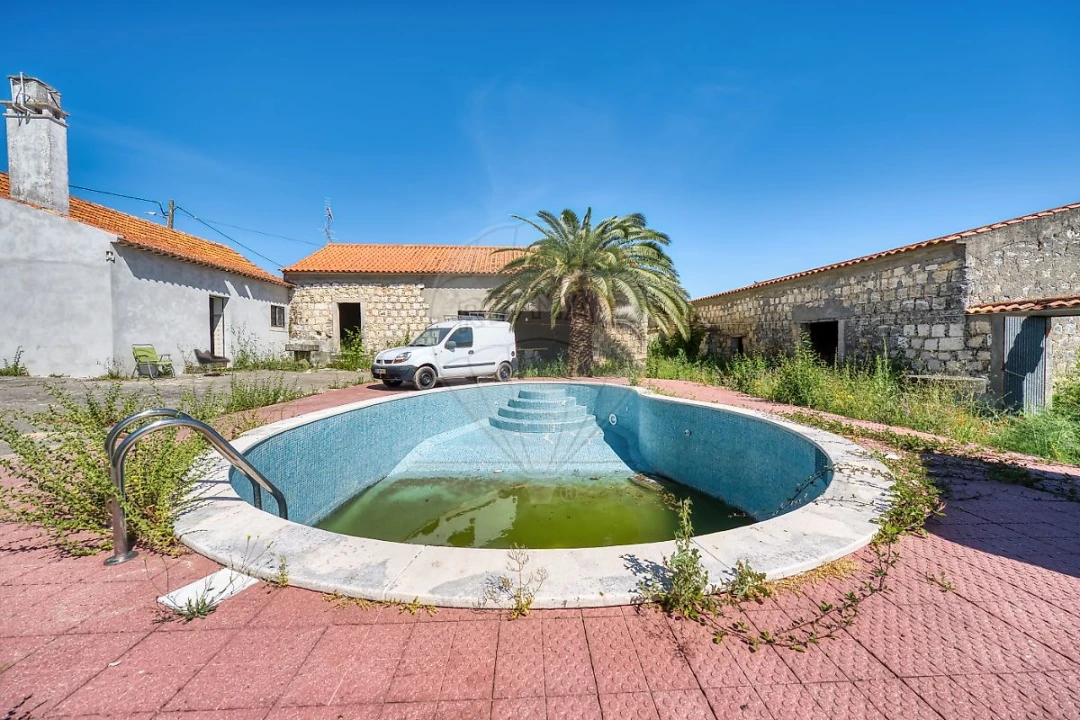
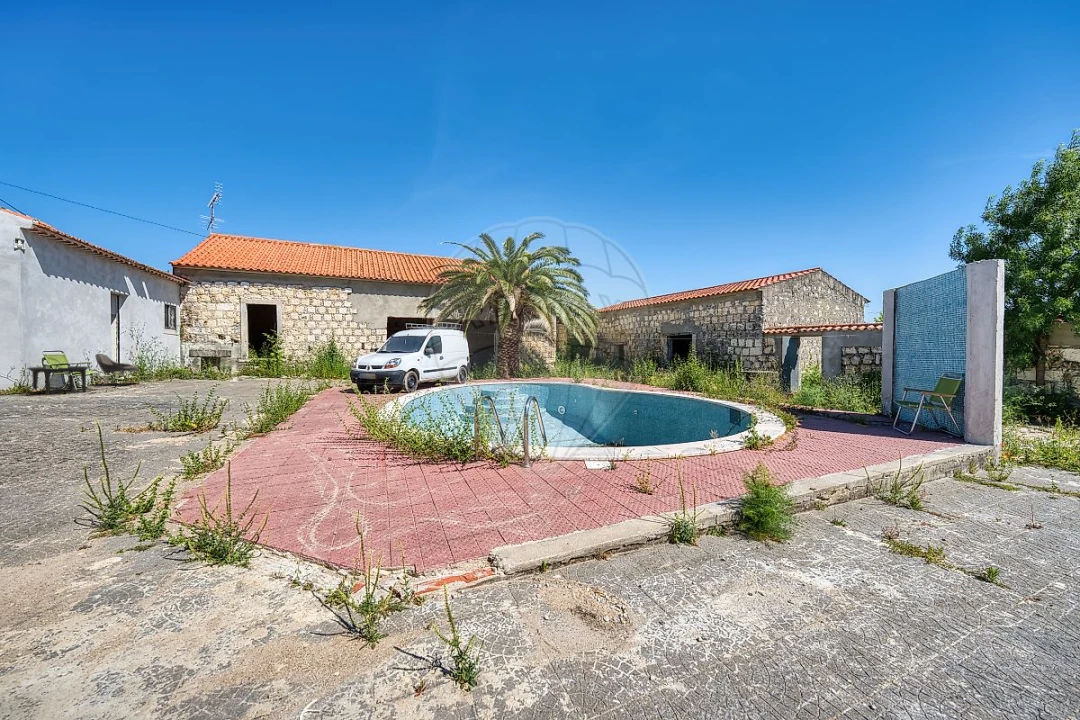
round table: none [124,358,175,382] -> present [27,366,89,394]

